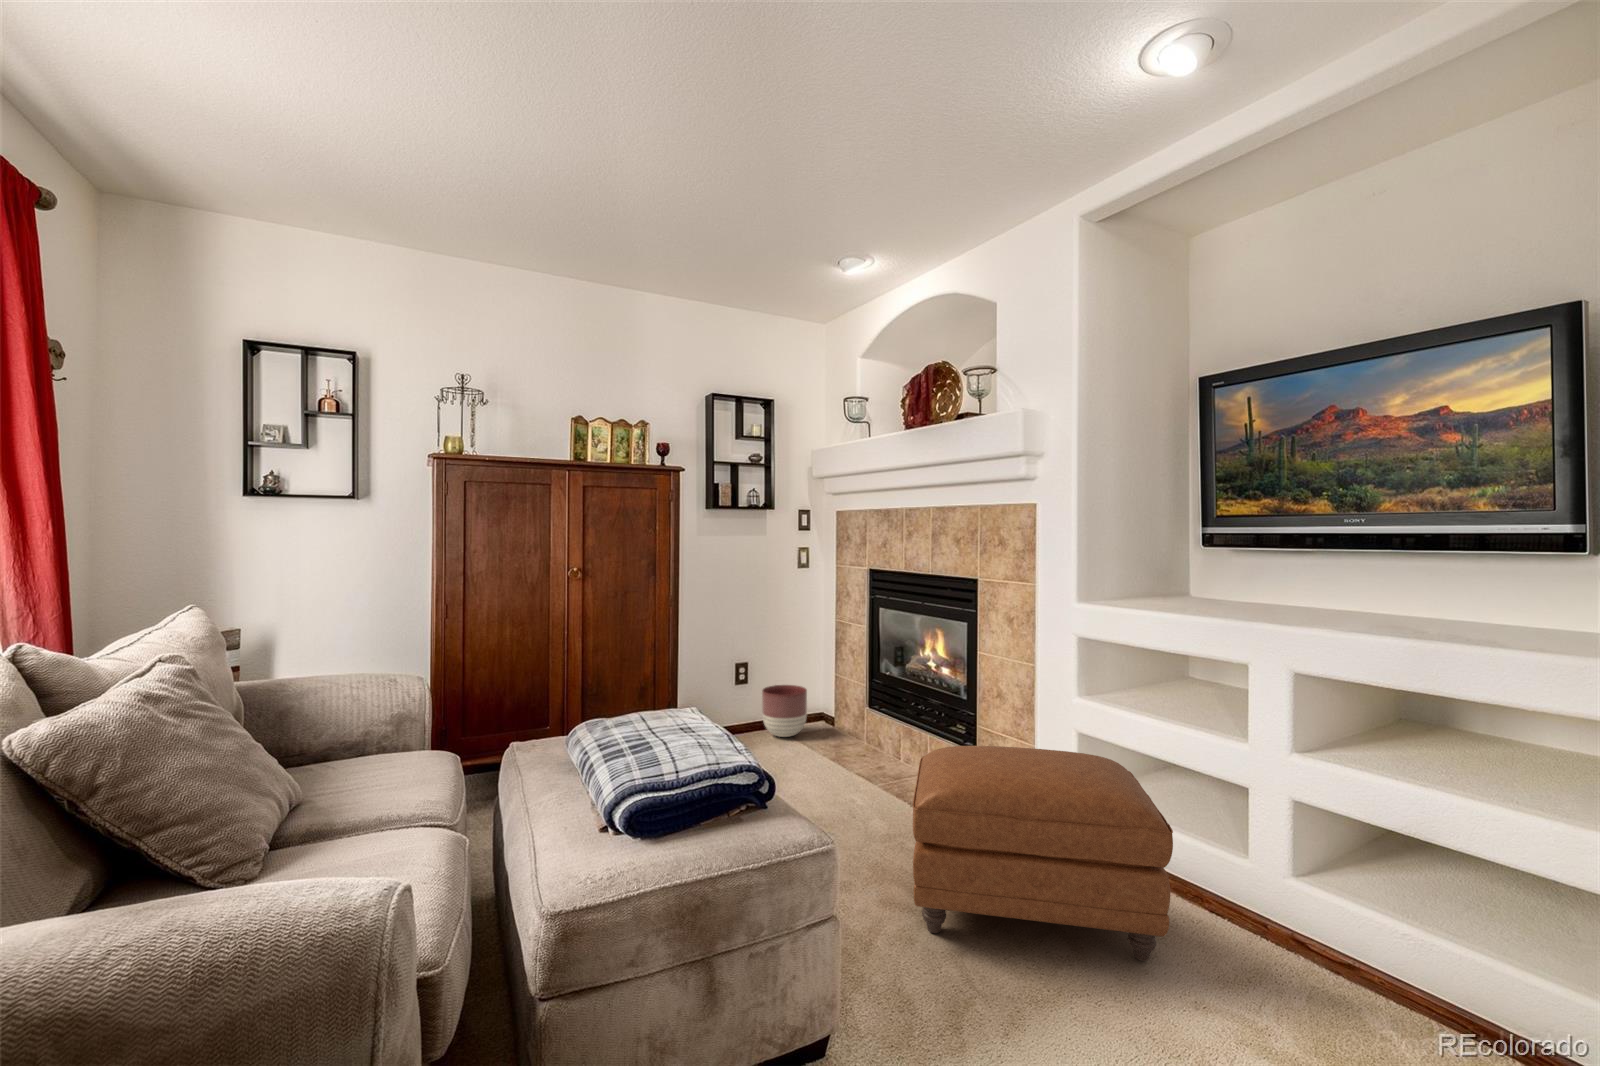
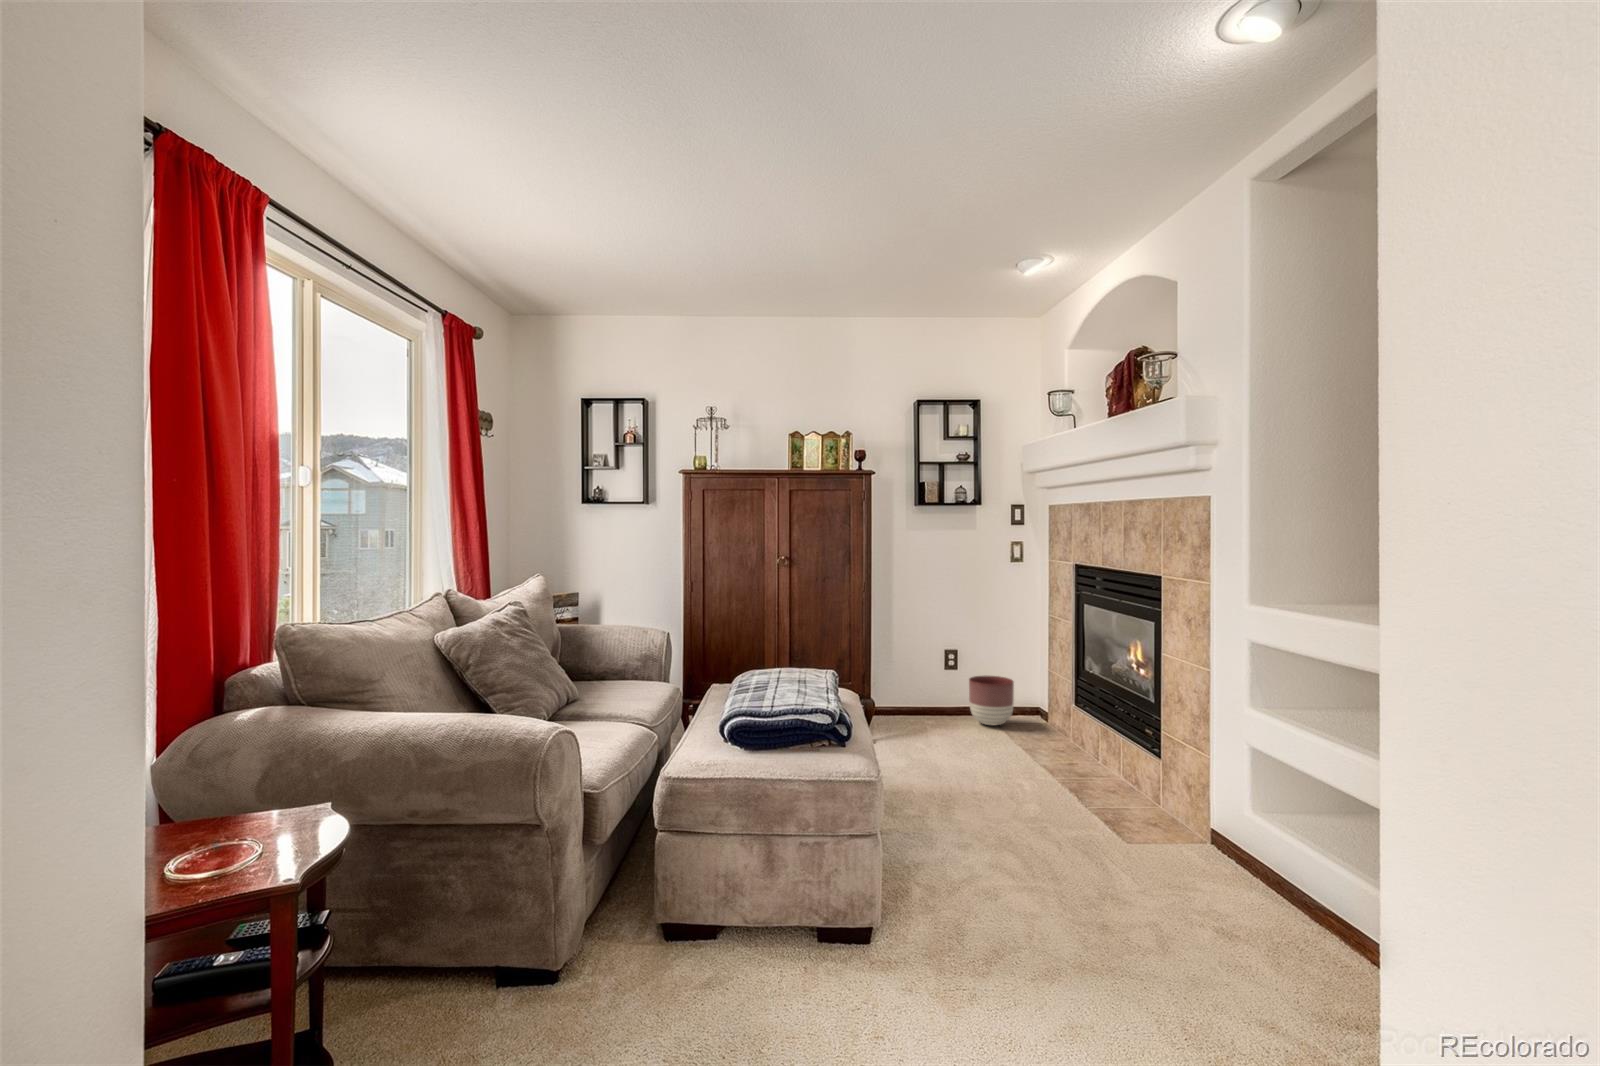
ottoman: present [913,746,1173,961] -> none [997,735,1273,965]

